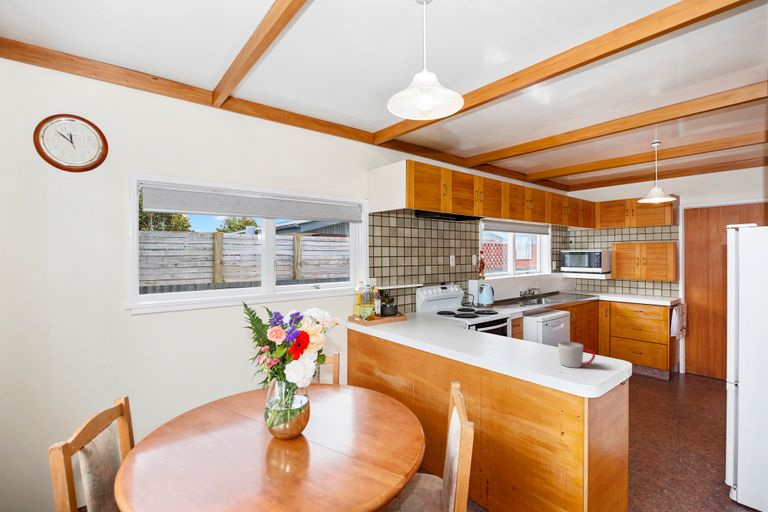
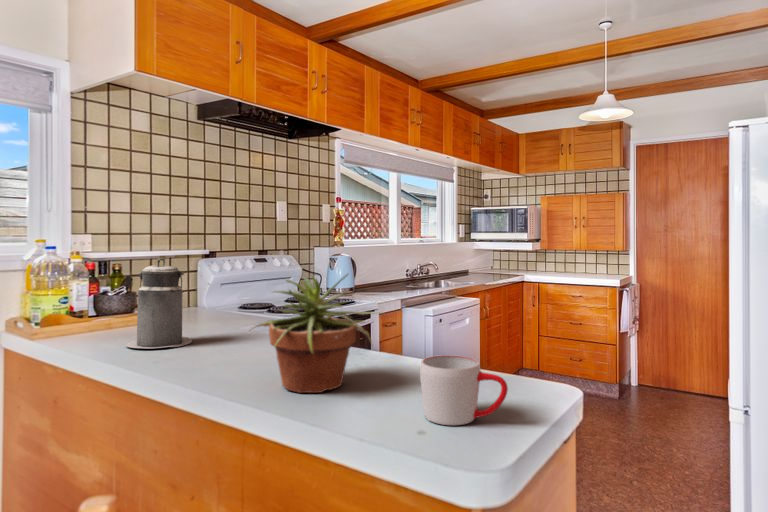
canister: none [409,293,436,332] -> present [126,258,192,349]
potted plant: none [480,306,539,354] -> present [256,275,380,393]

